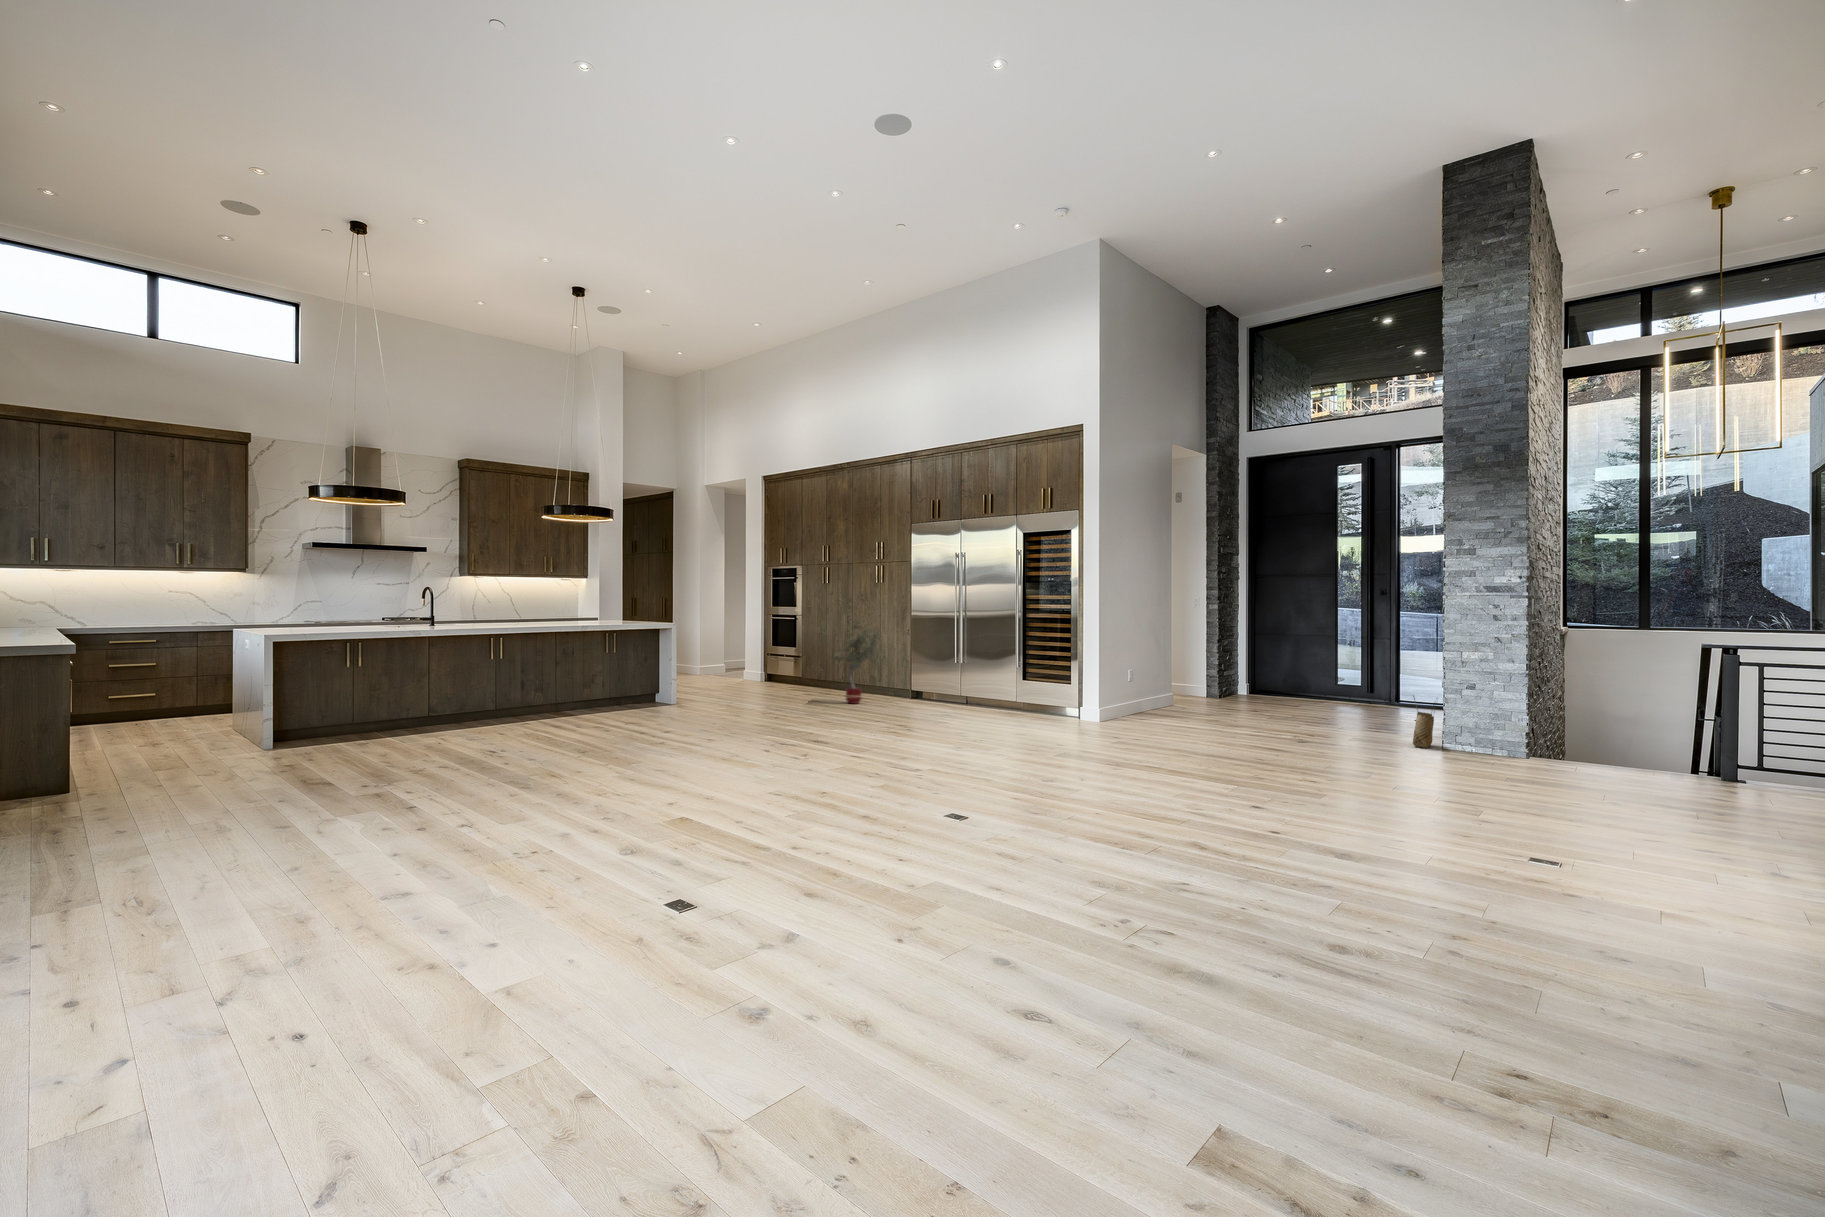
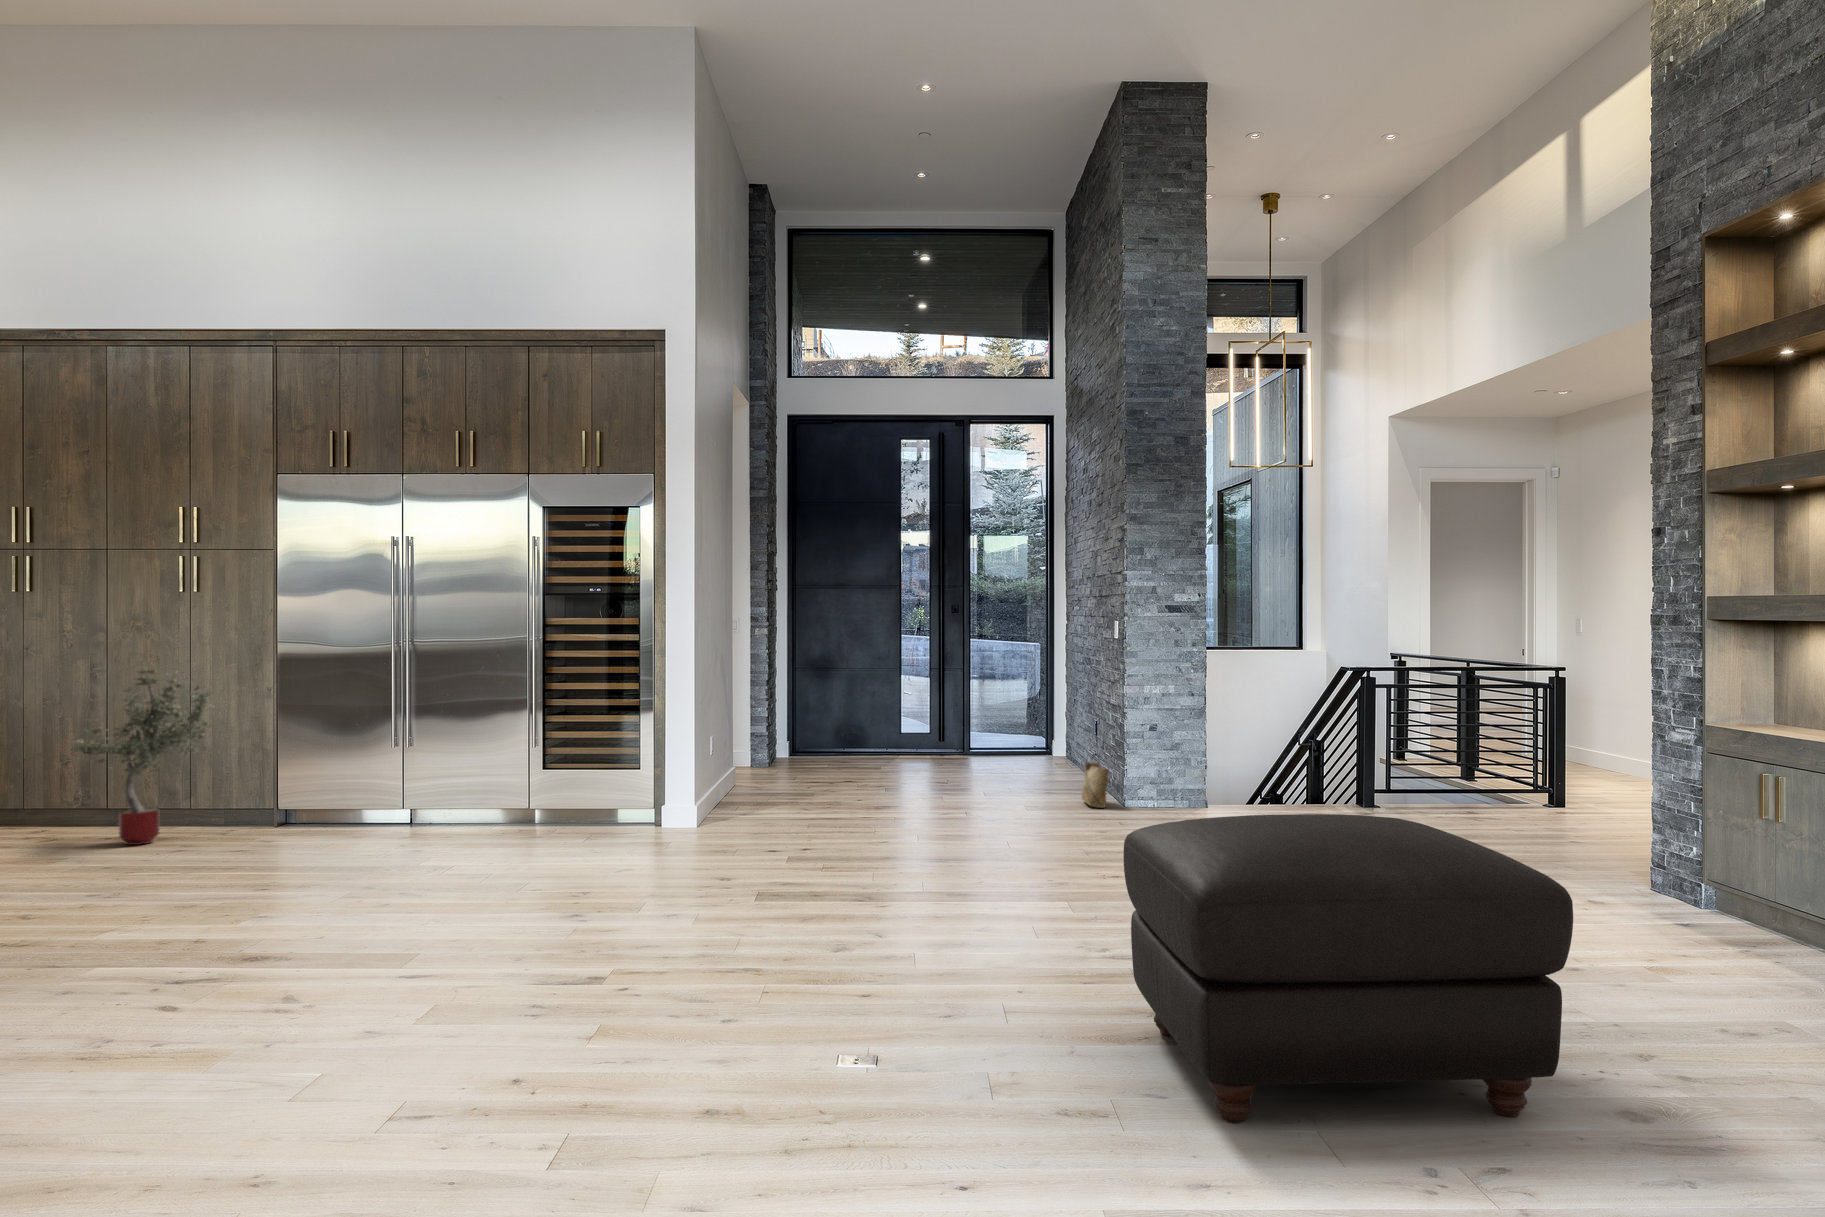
ottoman: none [1083,695,1353,885] -> present [1123,814,1573,1124]

